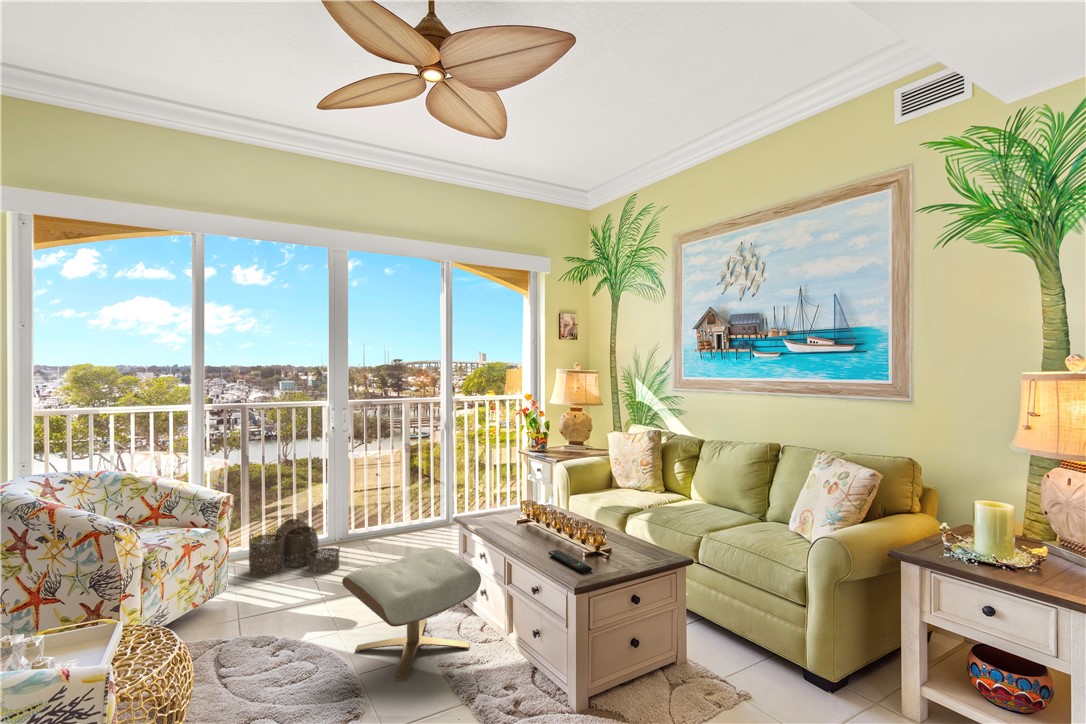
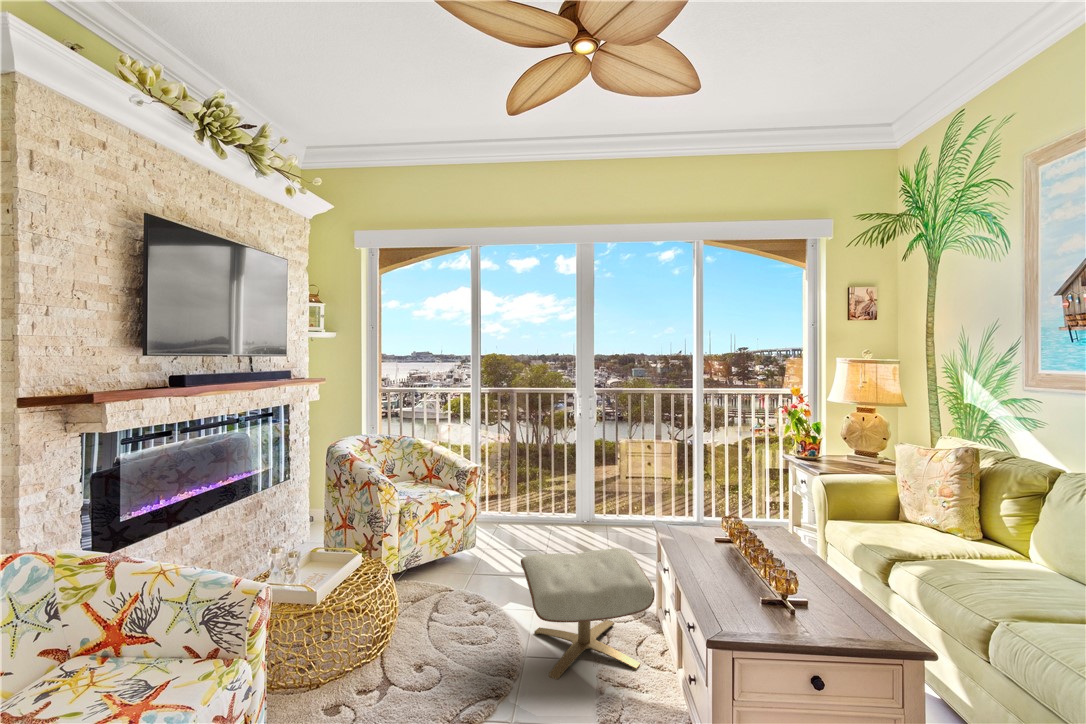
woven basket: present [249,519,340,577] -> none [505,492,576,550]
remote control: present [548,550,592,573] -> none [707,586,744,627]

